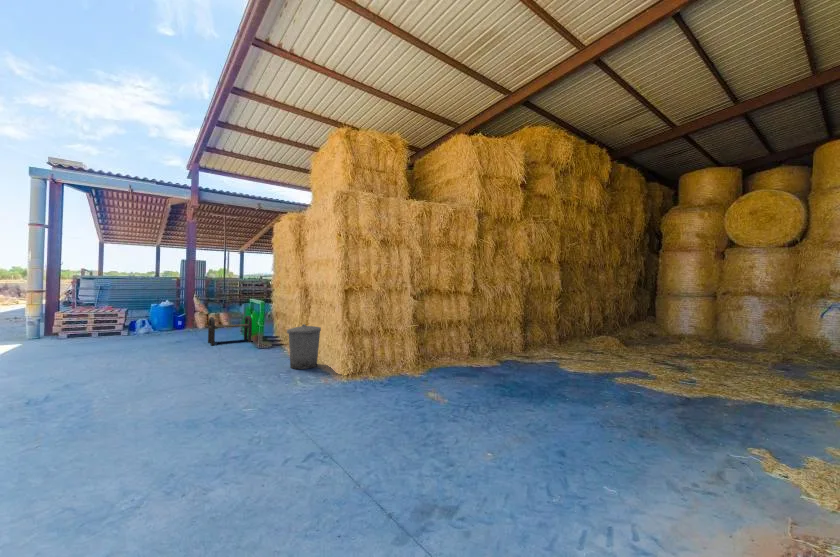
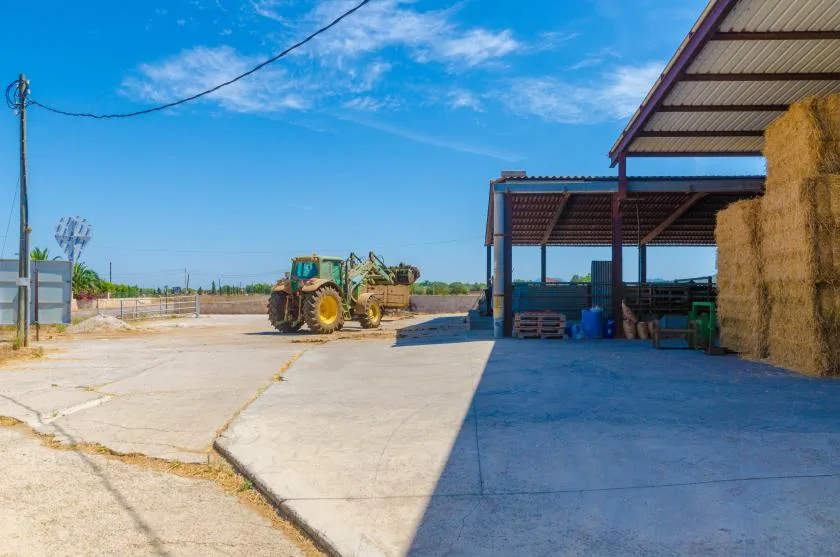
trash can: present [287,324,321,369] -> none [748,322,788,368]

